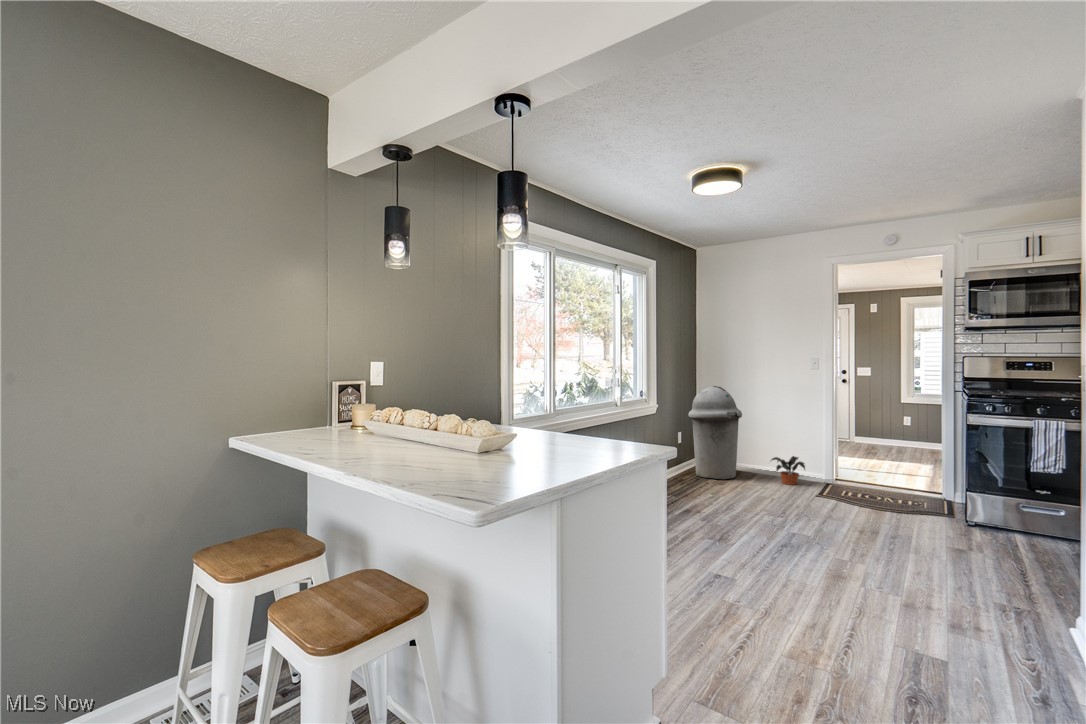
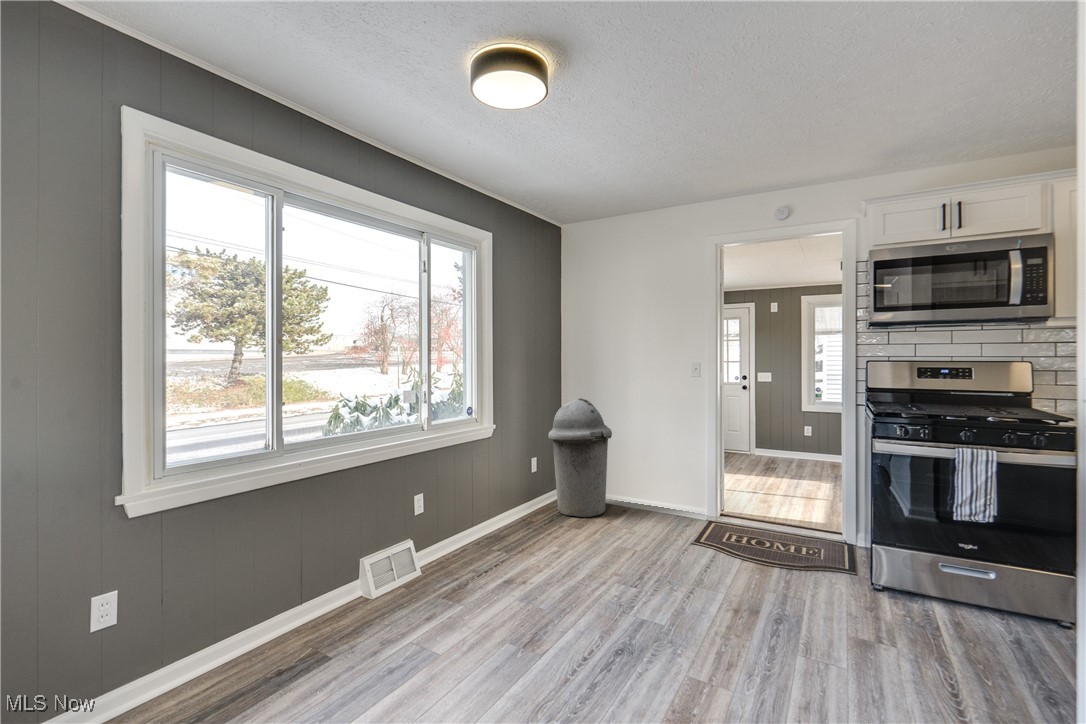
potted plant: present [772,456,805,485] -> none [643,485,686,523]

